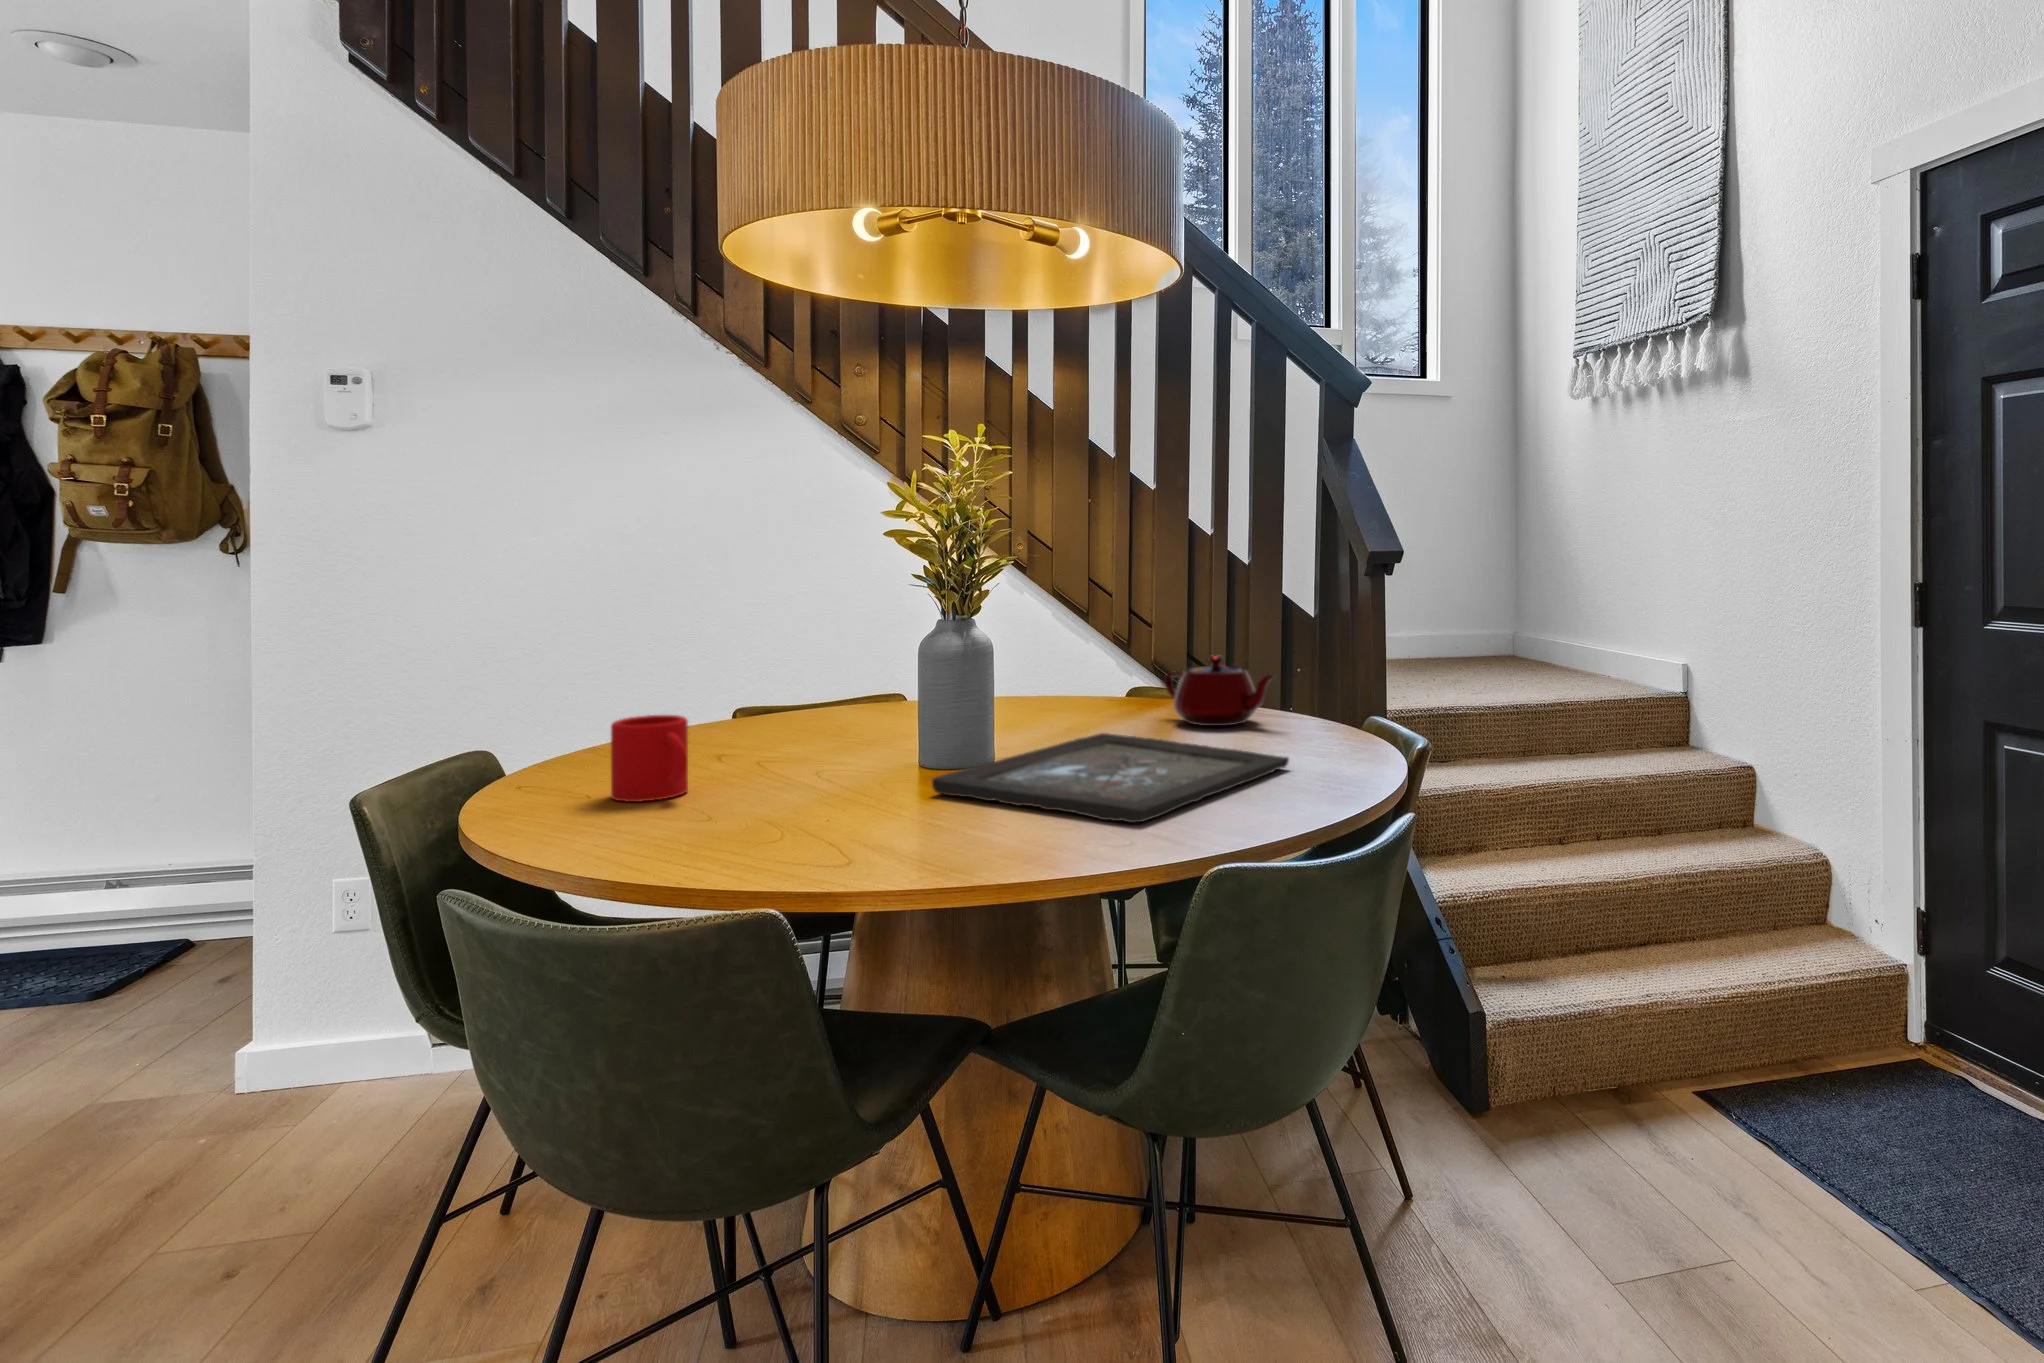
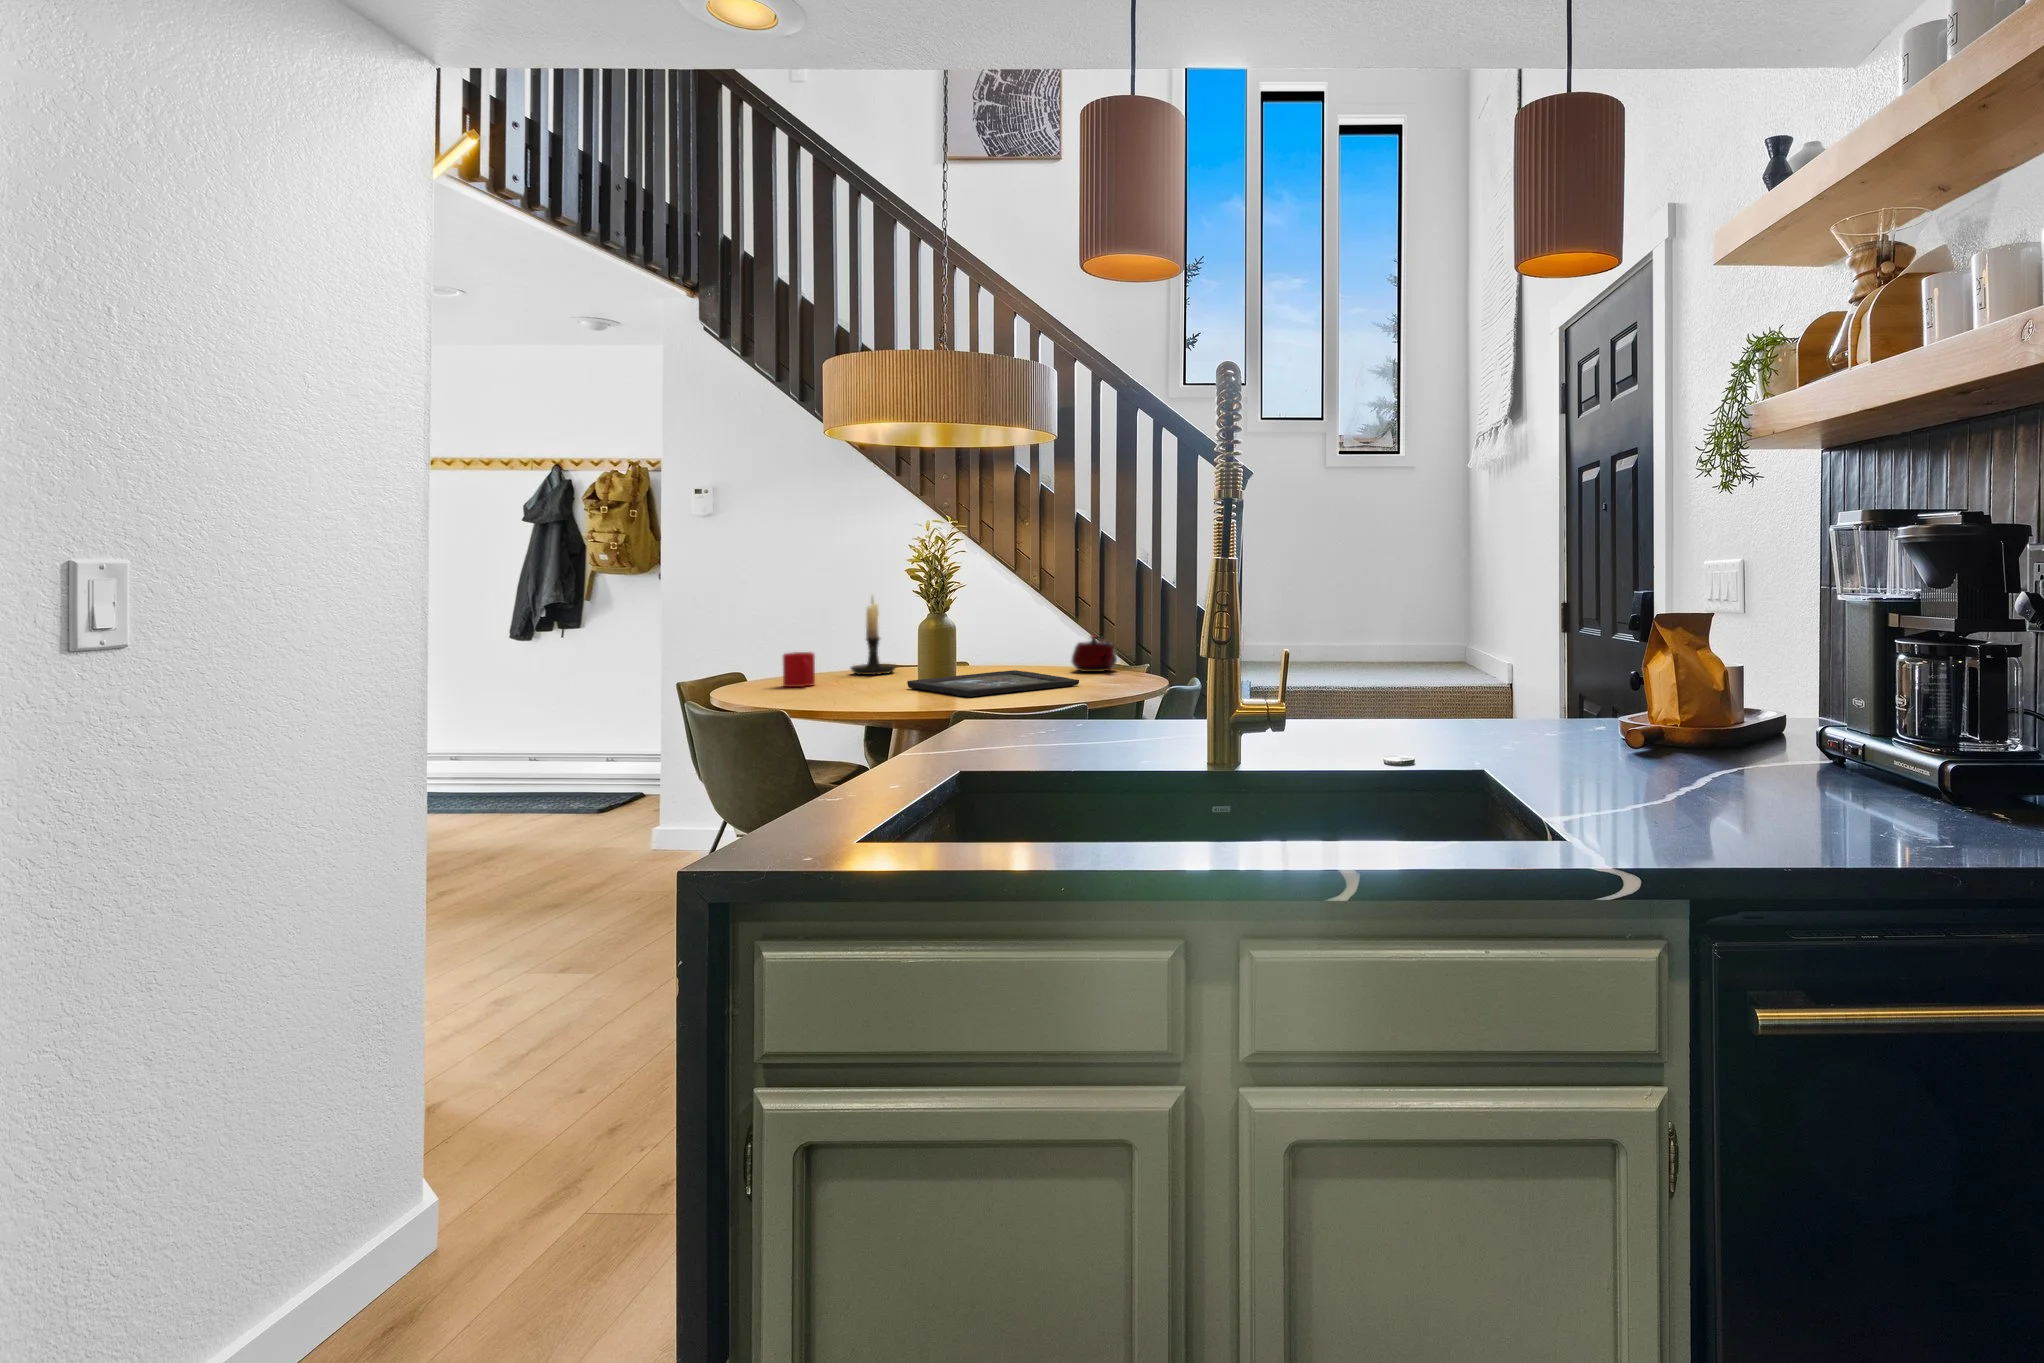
candle holder: none [726,575,821,750] -> present [851,595,896,675]

